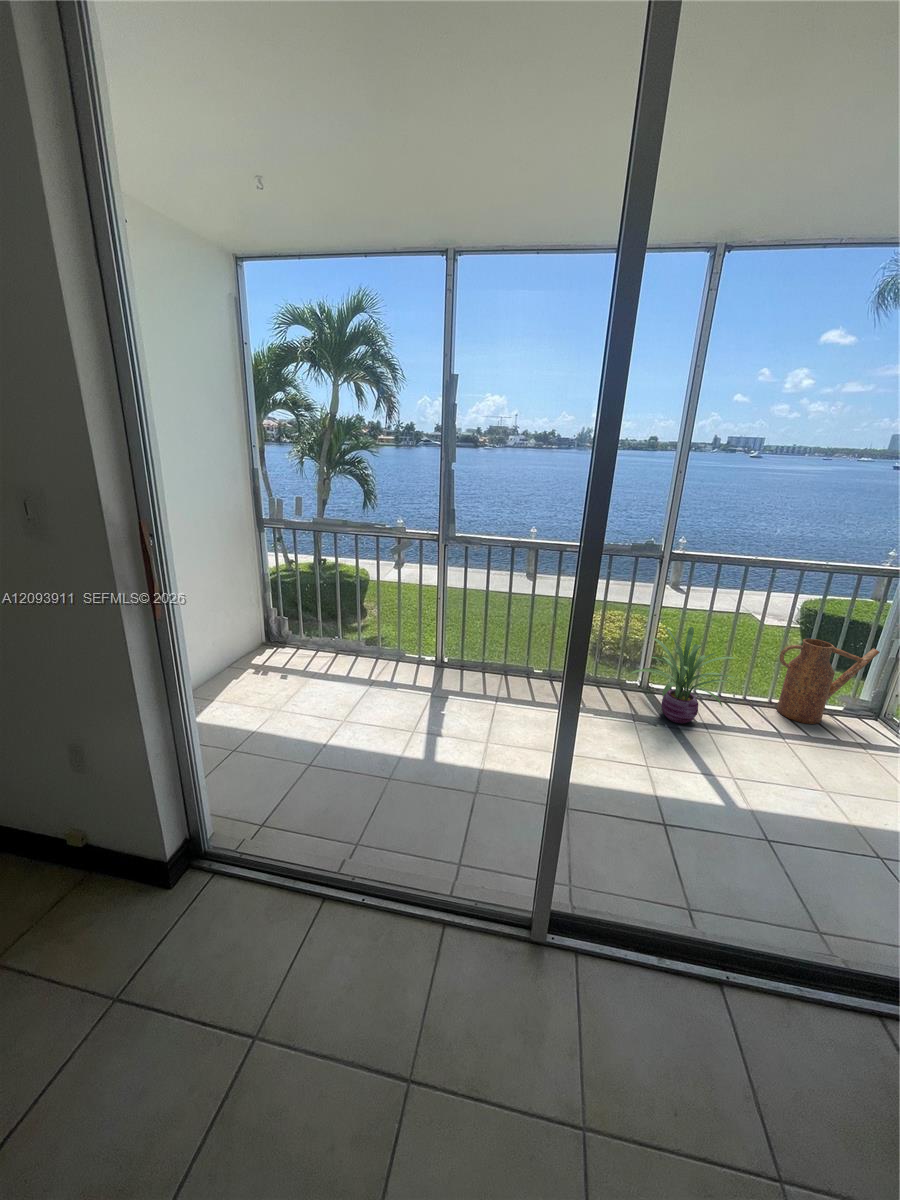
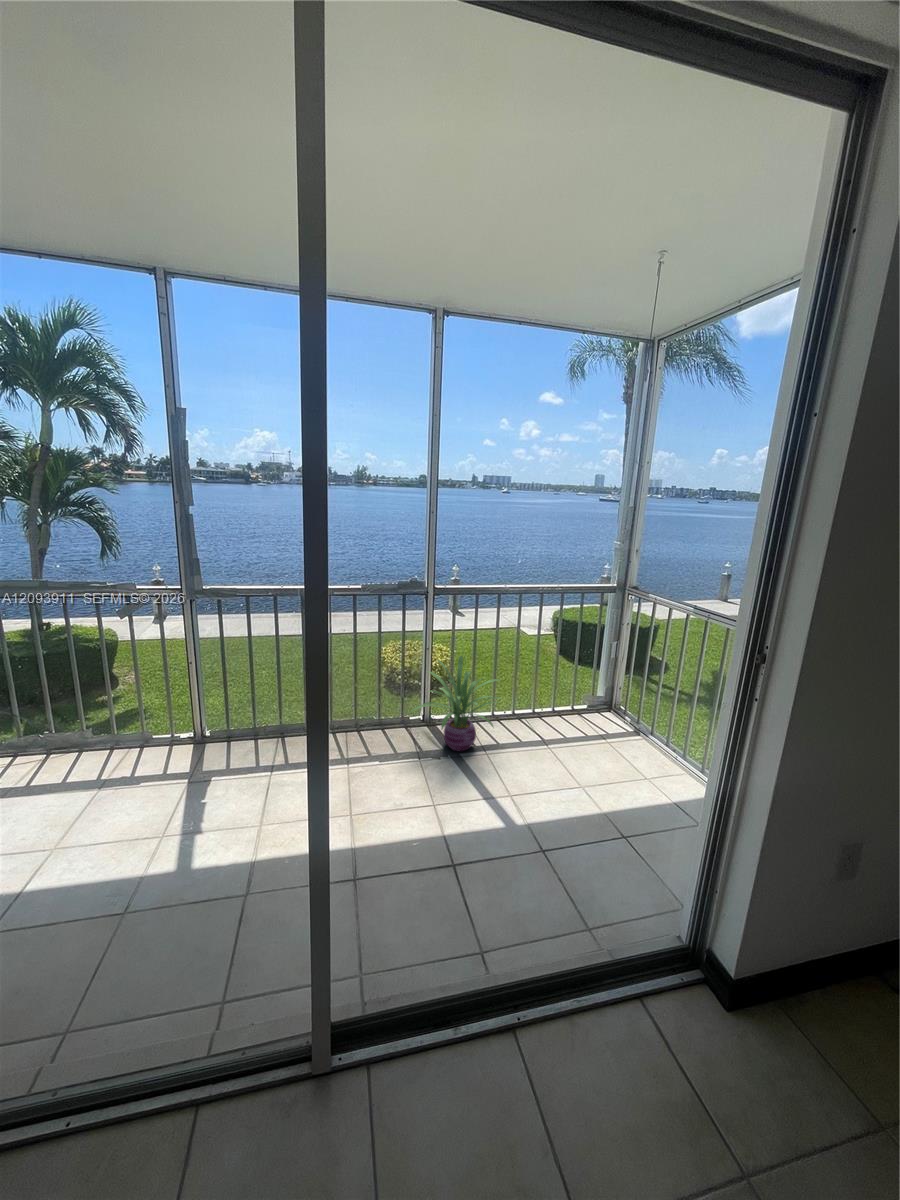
watering can: present [777,639,880,724] -> none [535,652,603,727]

